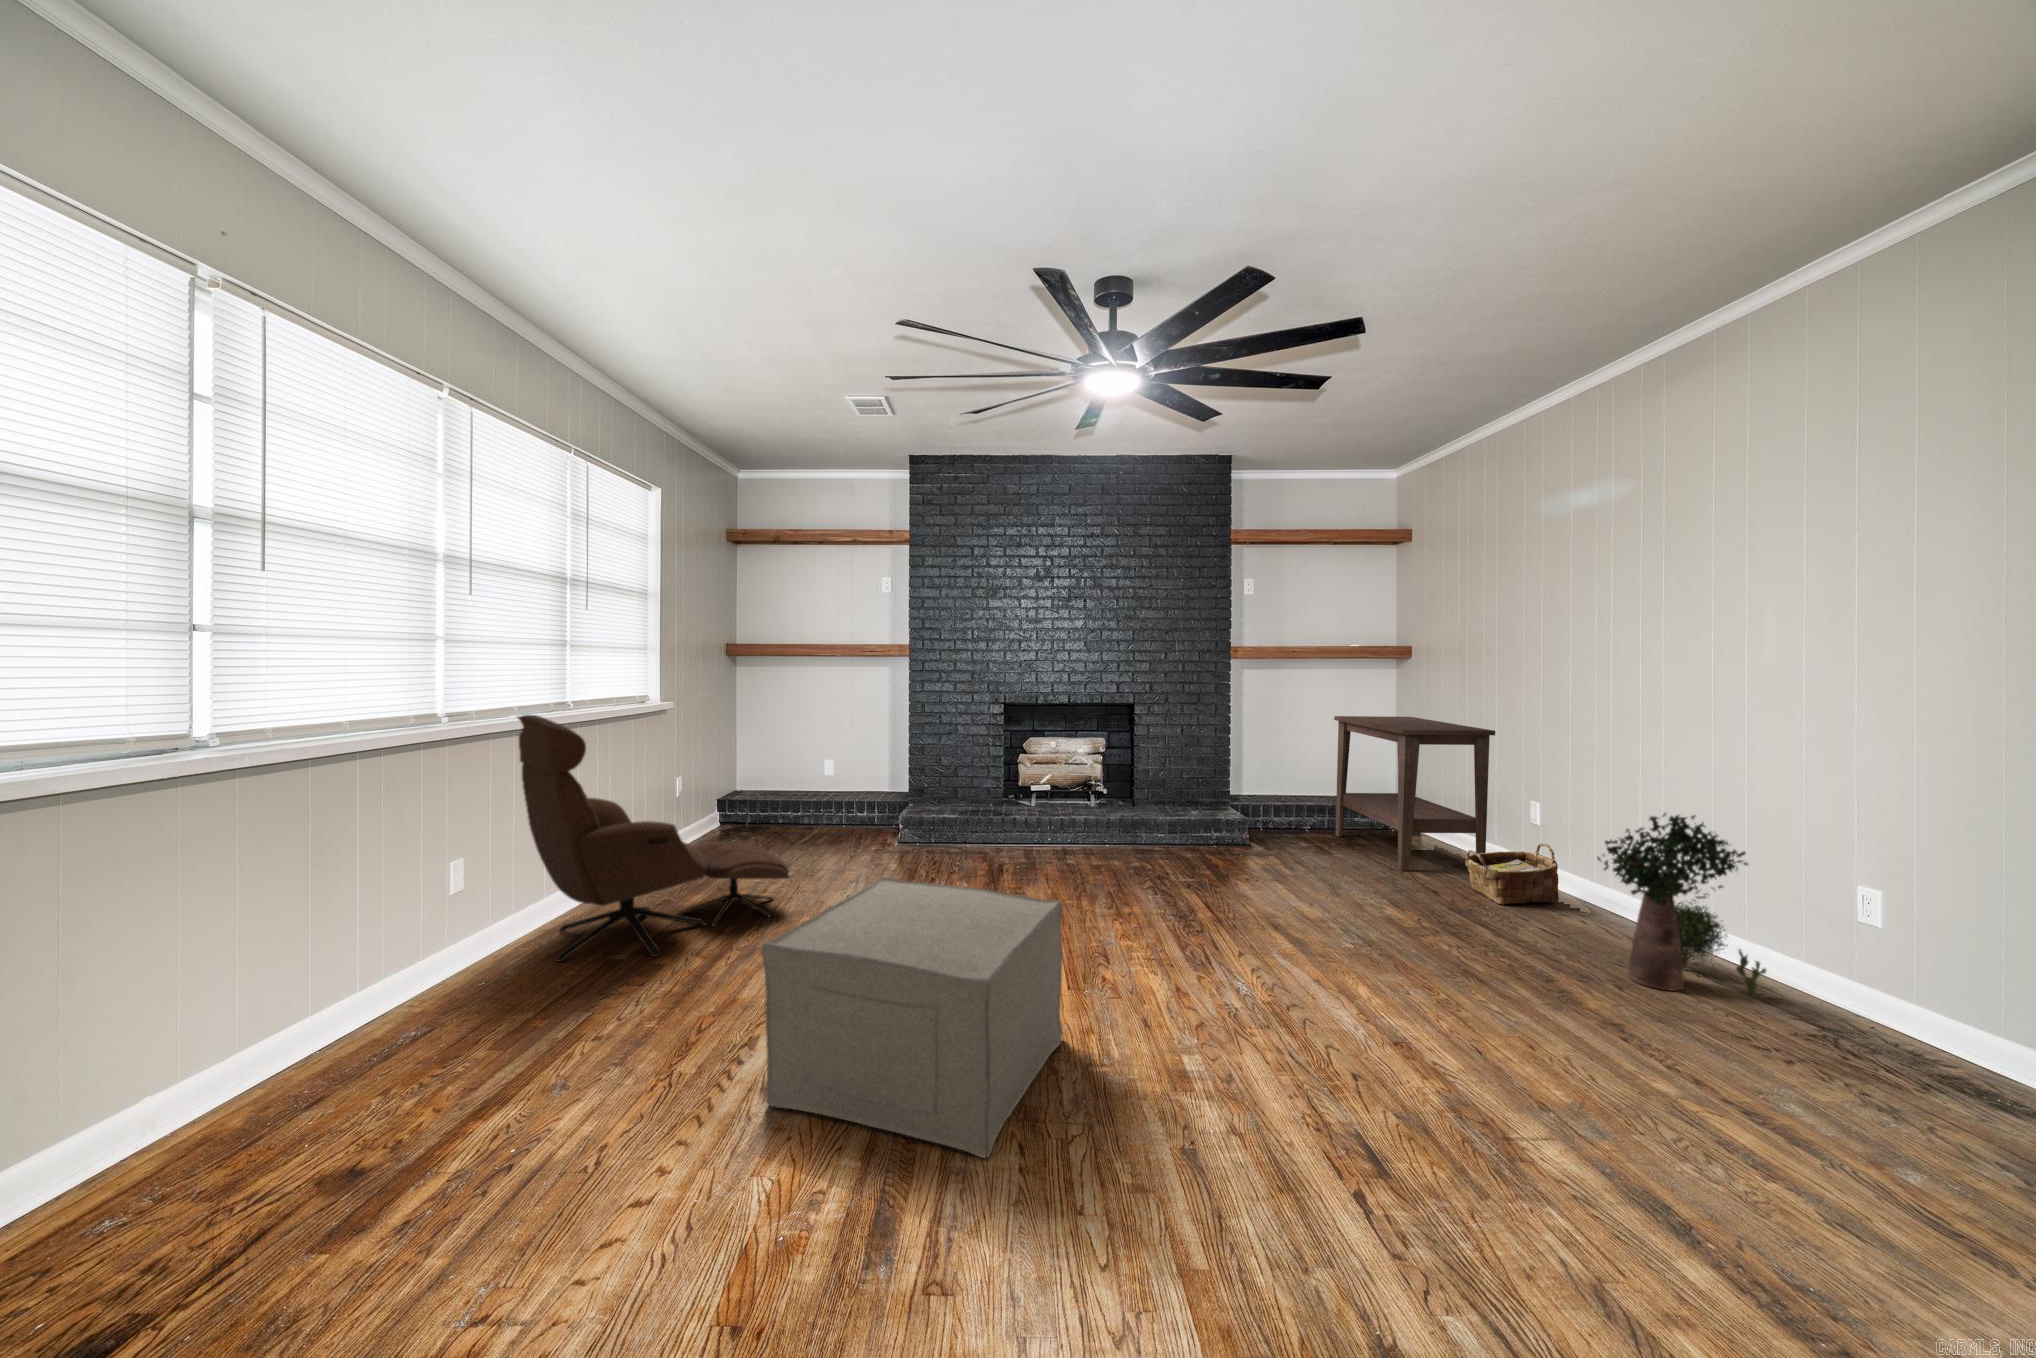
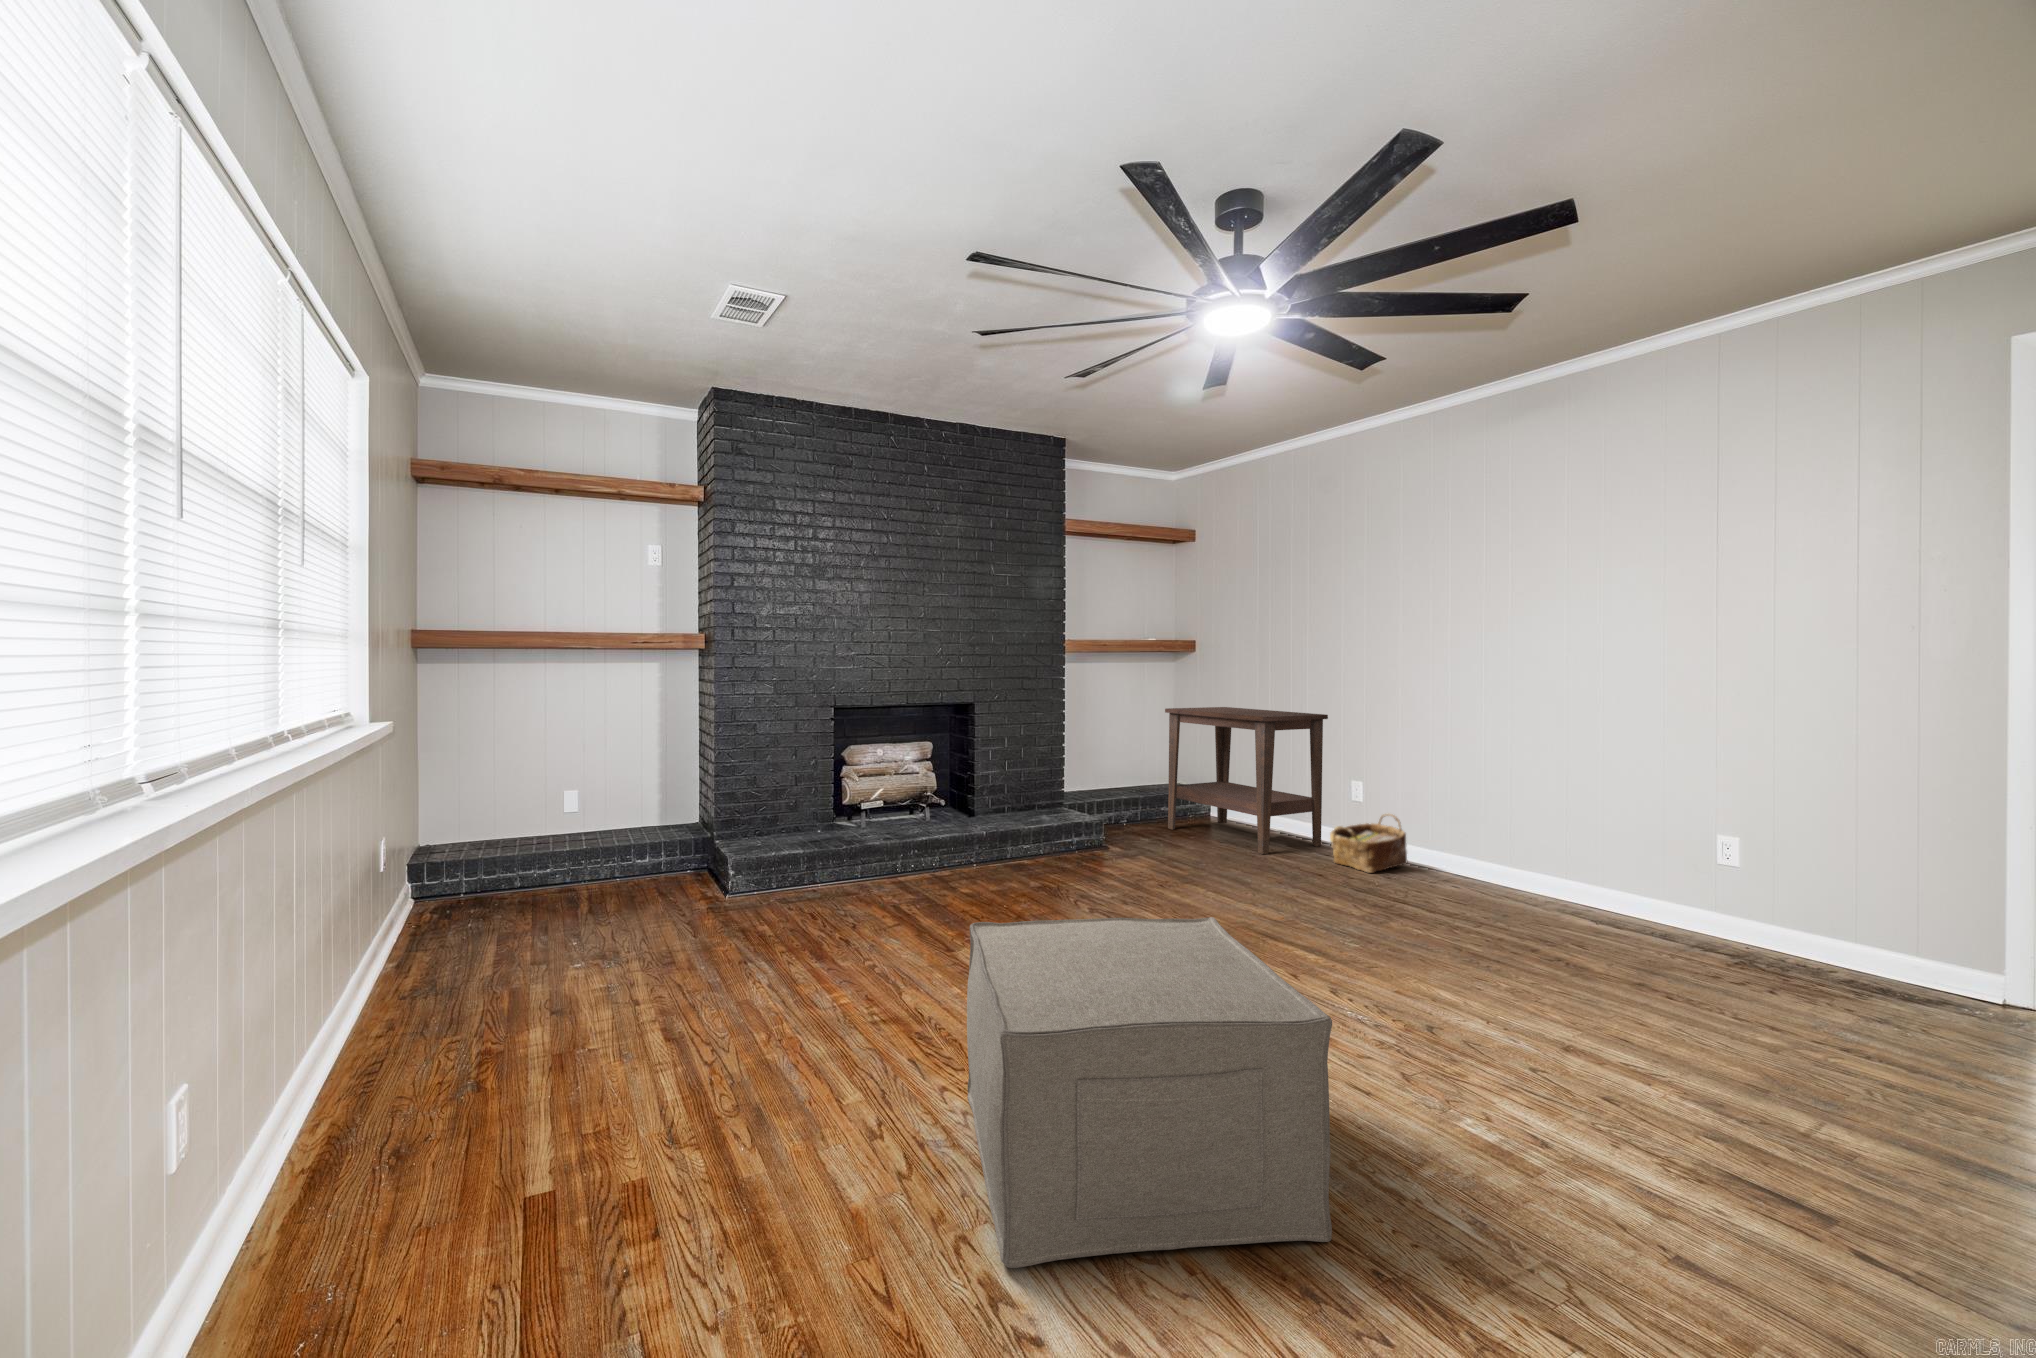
lounge chair: present [518,715,789,961] -> none [238,732,688,1156]
potted plant: present [1597,813,1766,998] -> none [1498,772,1623,924]

